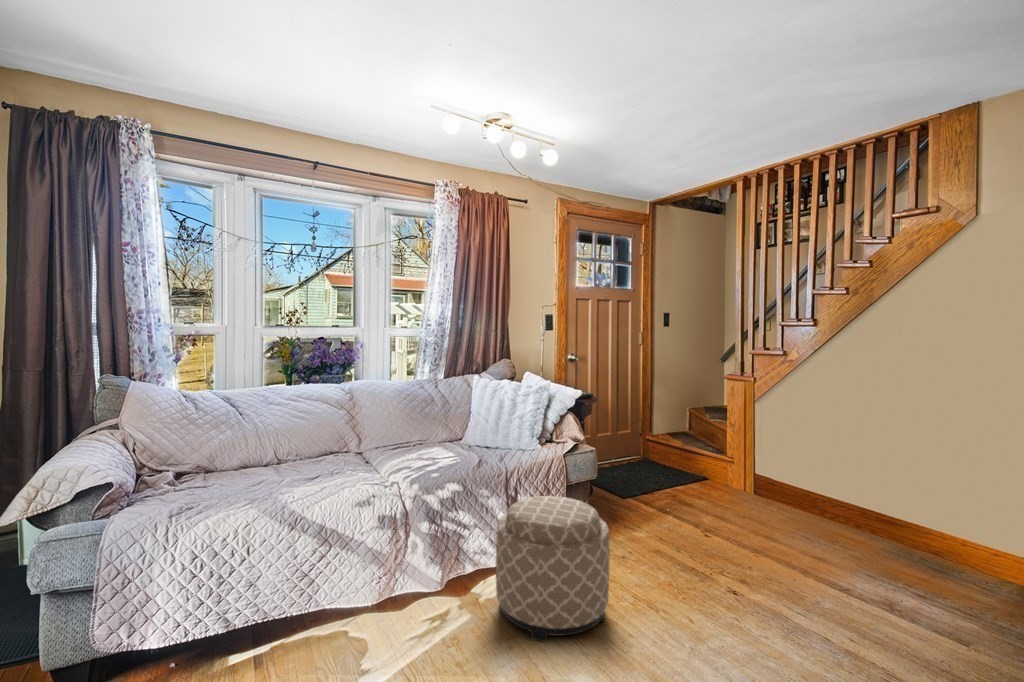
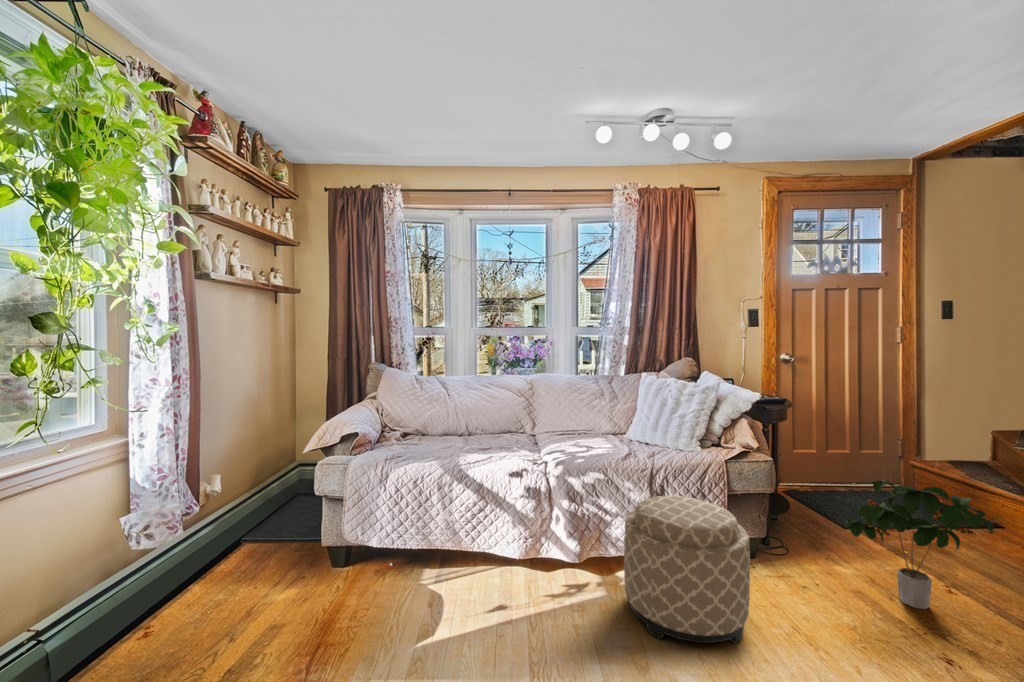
potted plant: none [645,455,736,551] -> present [845,480,993,609]

